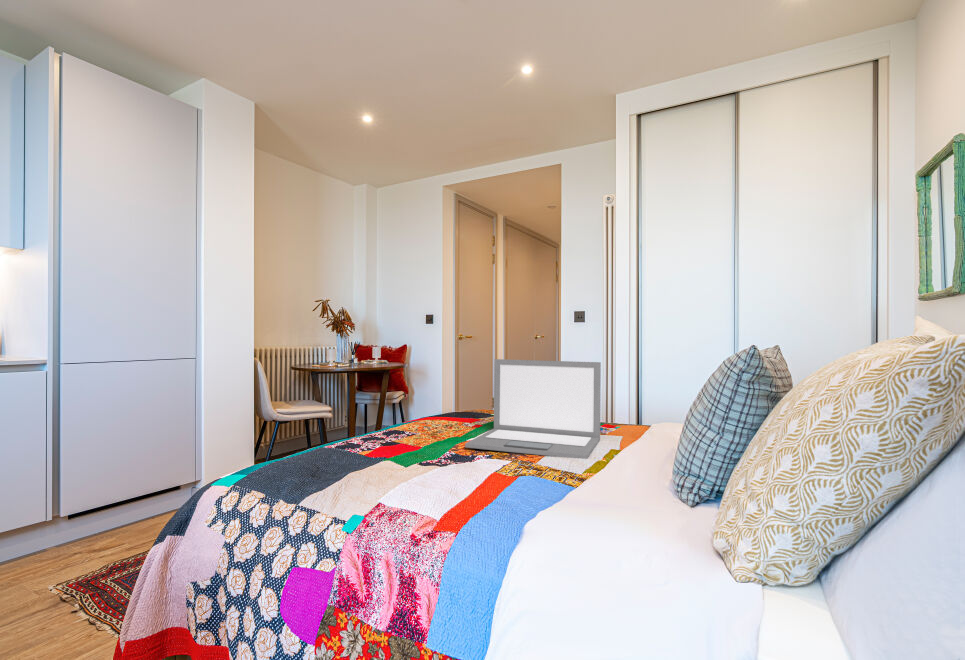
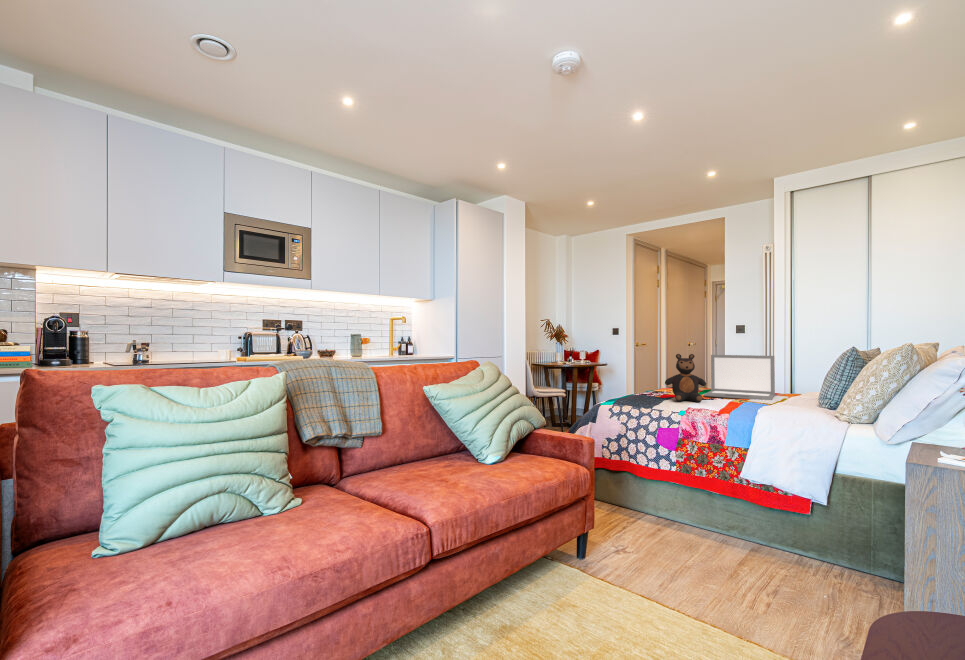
teddy bear: none [370,360,456,476] -> present [665,354,706,402]

